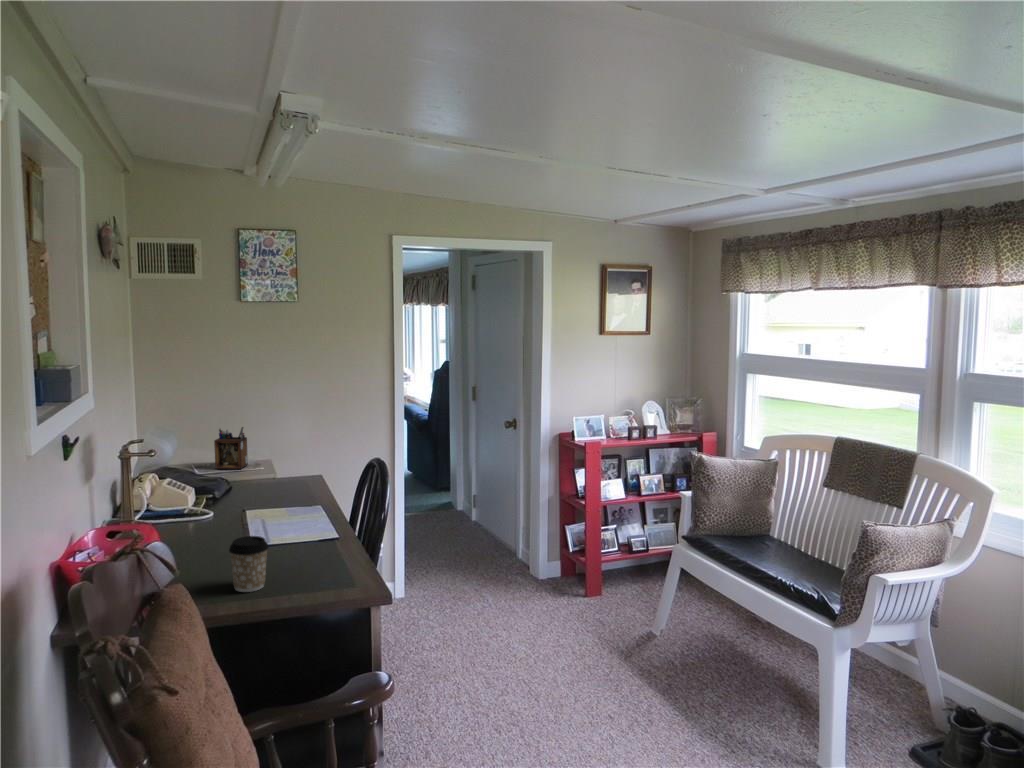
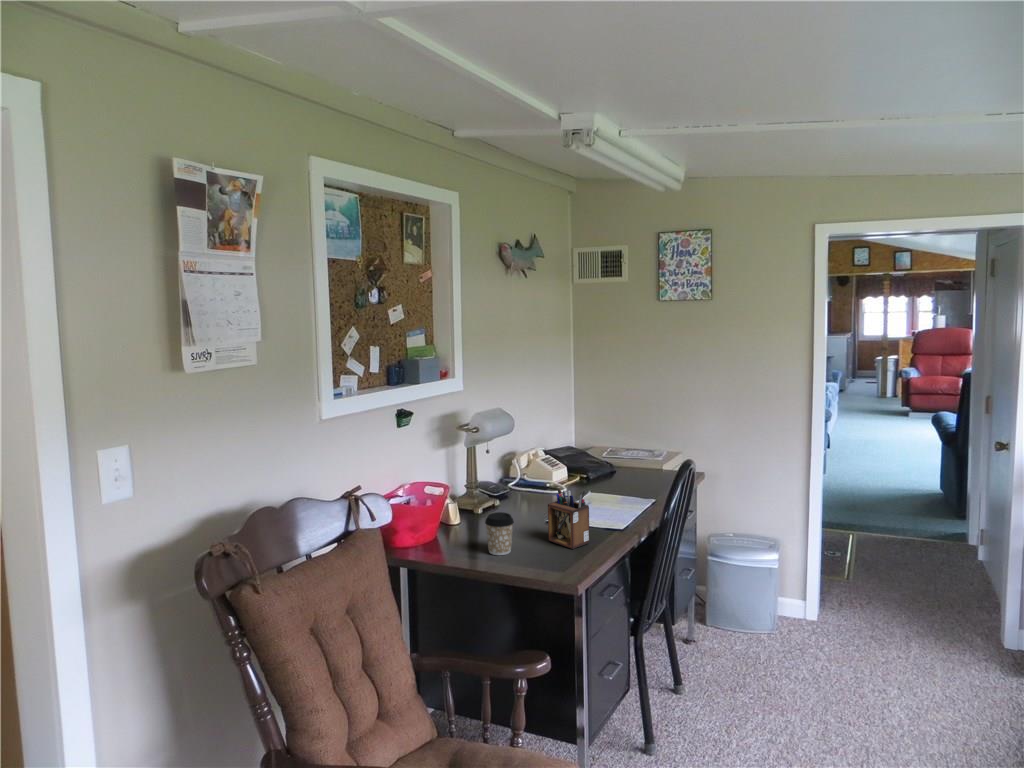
desk organizer: present [214,427,248,469] -> present [548,489,589,549]

